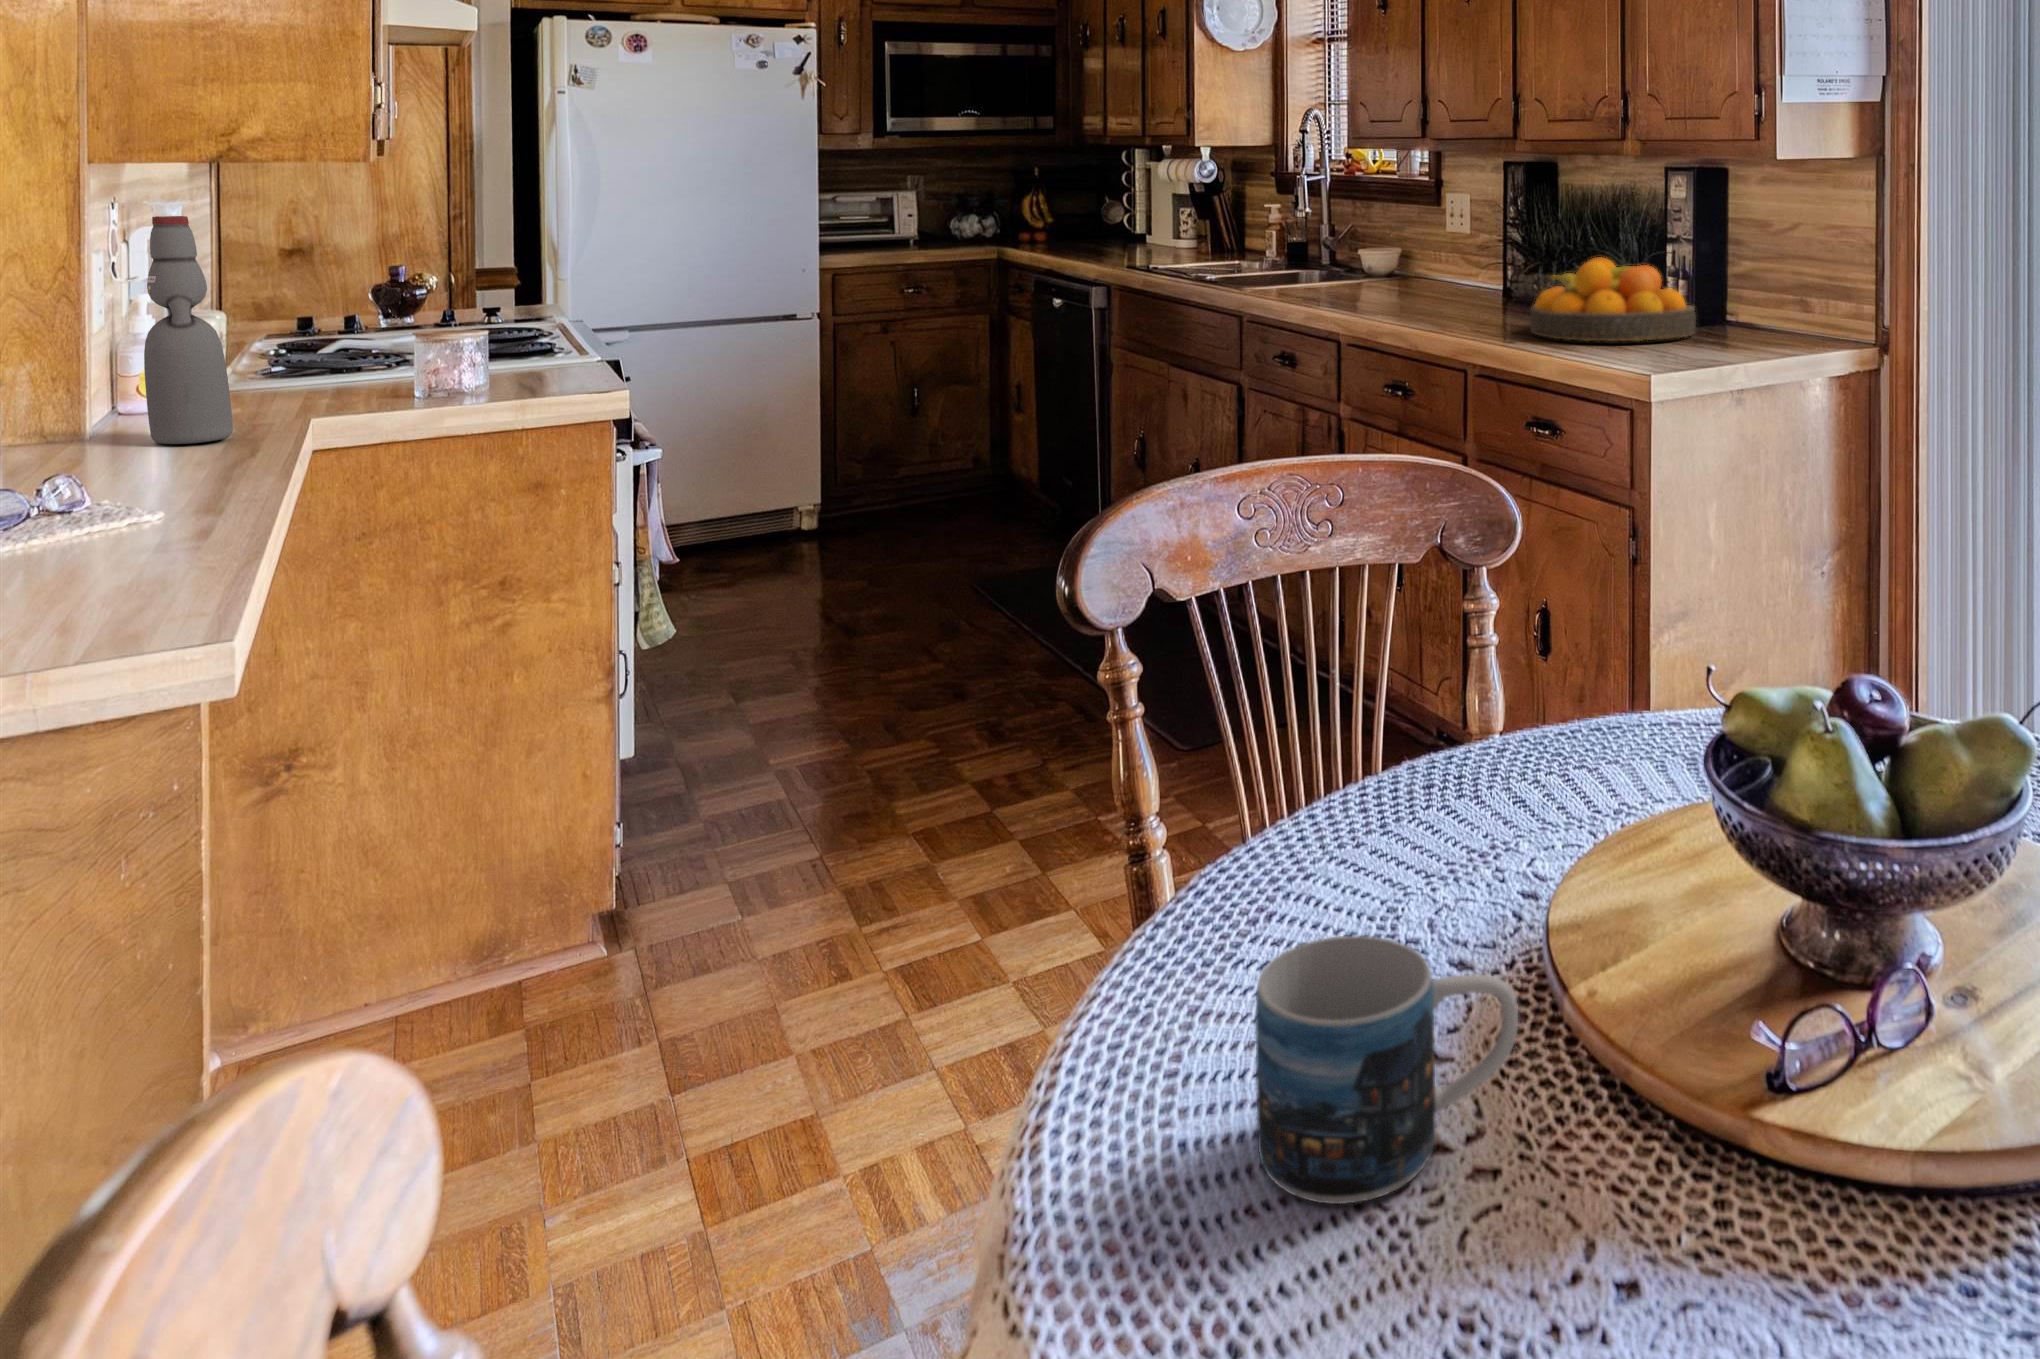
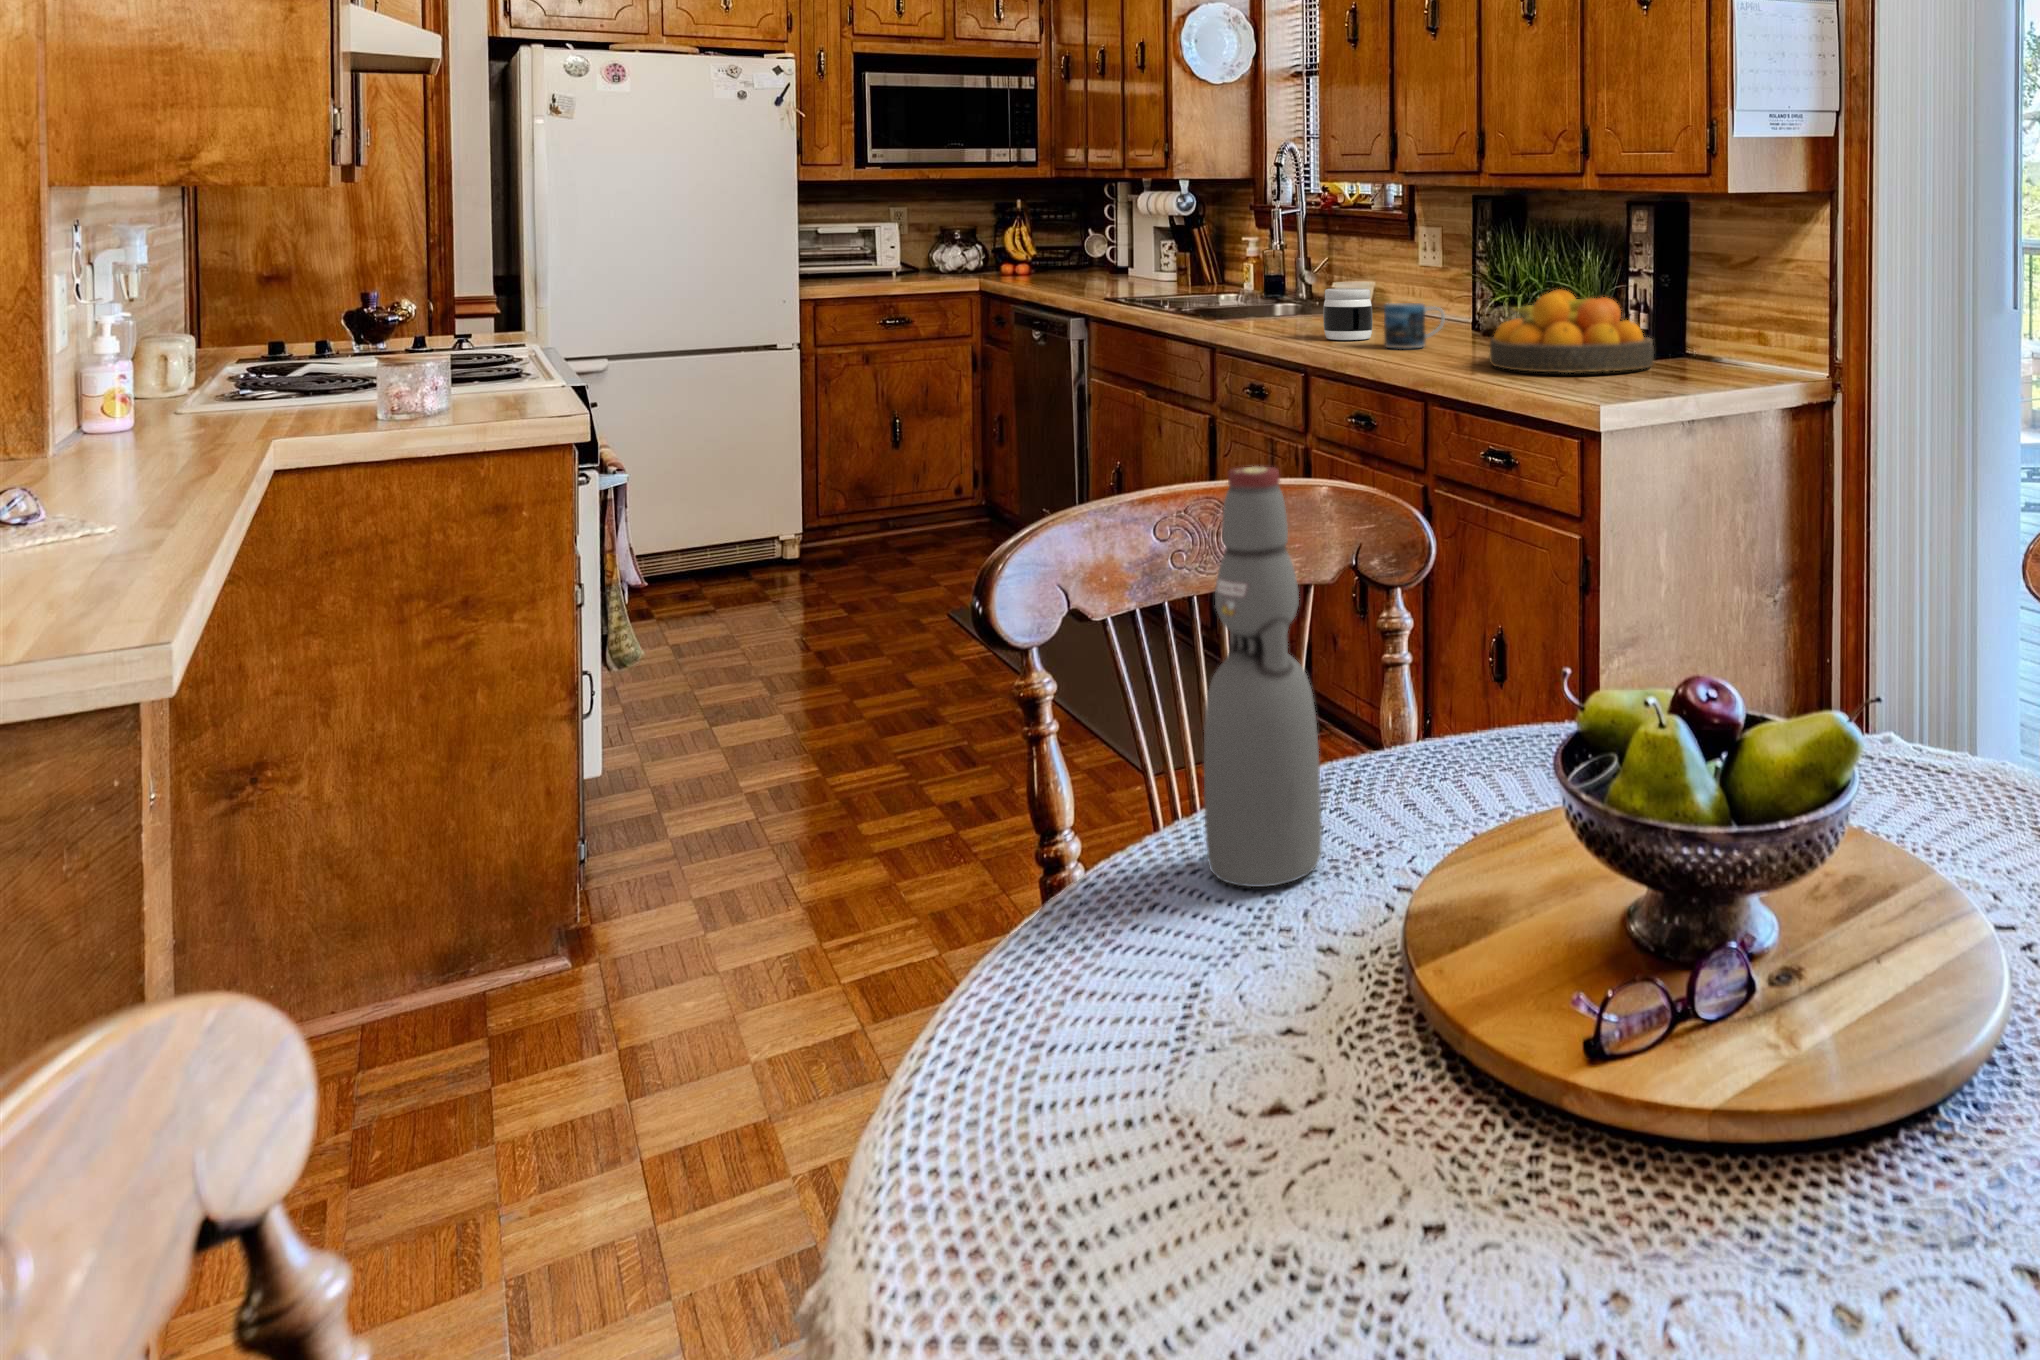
bottle: present [144,216,233,444] -> present [1204,466,1322,887]
jar: none [1357,256,1406,308] -> present [1323,288,1373,340]
mug: present [1256,936,1518,1204] -> present [1384,303,1445,348]

